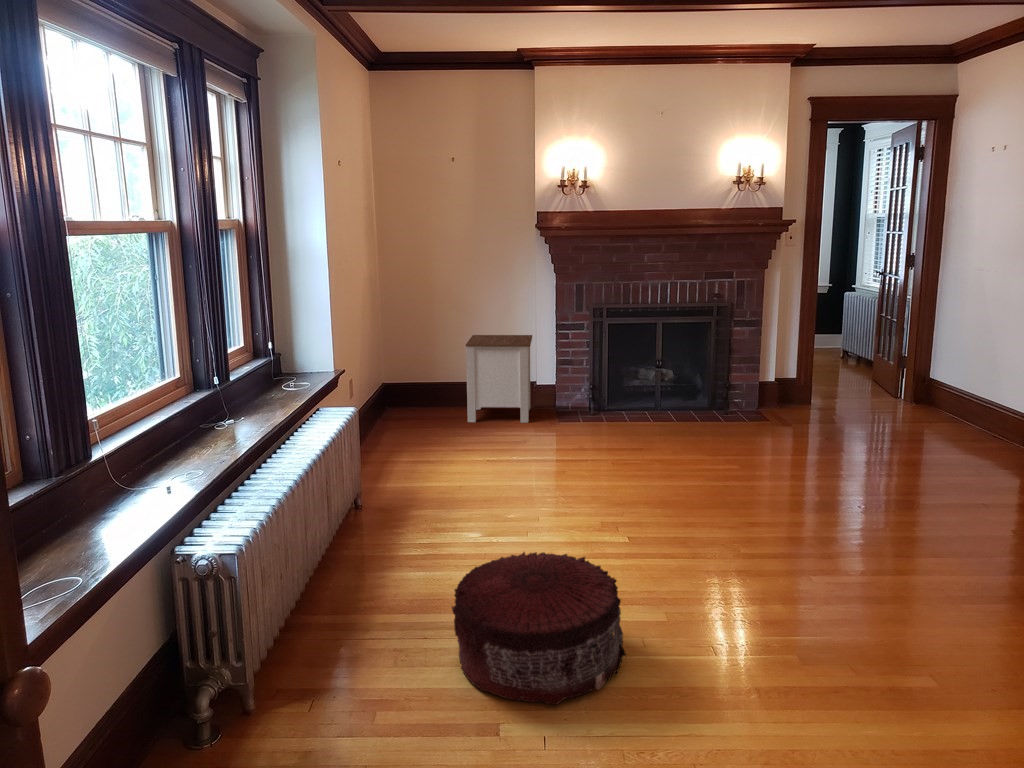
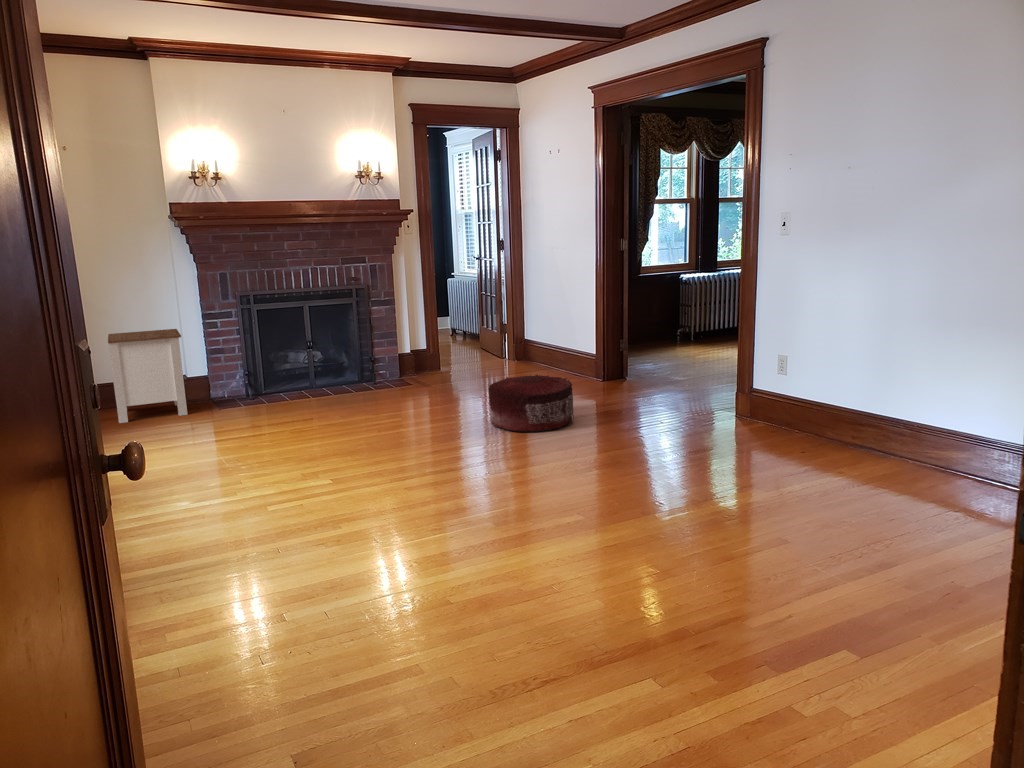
pouf: present [452,552,626,705] -> present [489,374,574,432]

